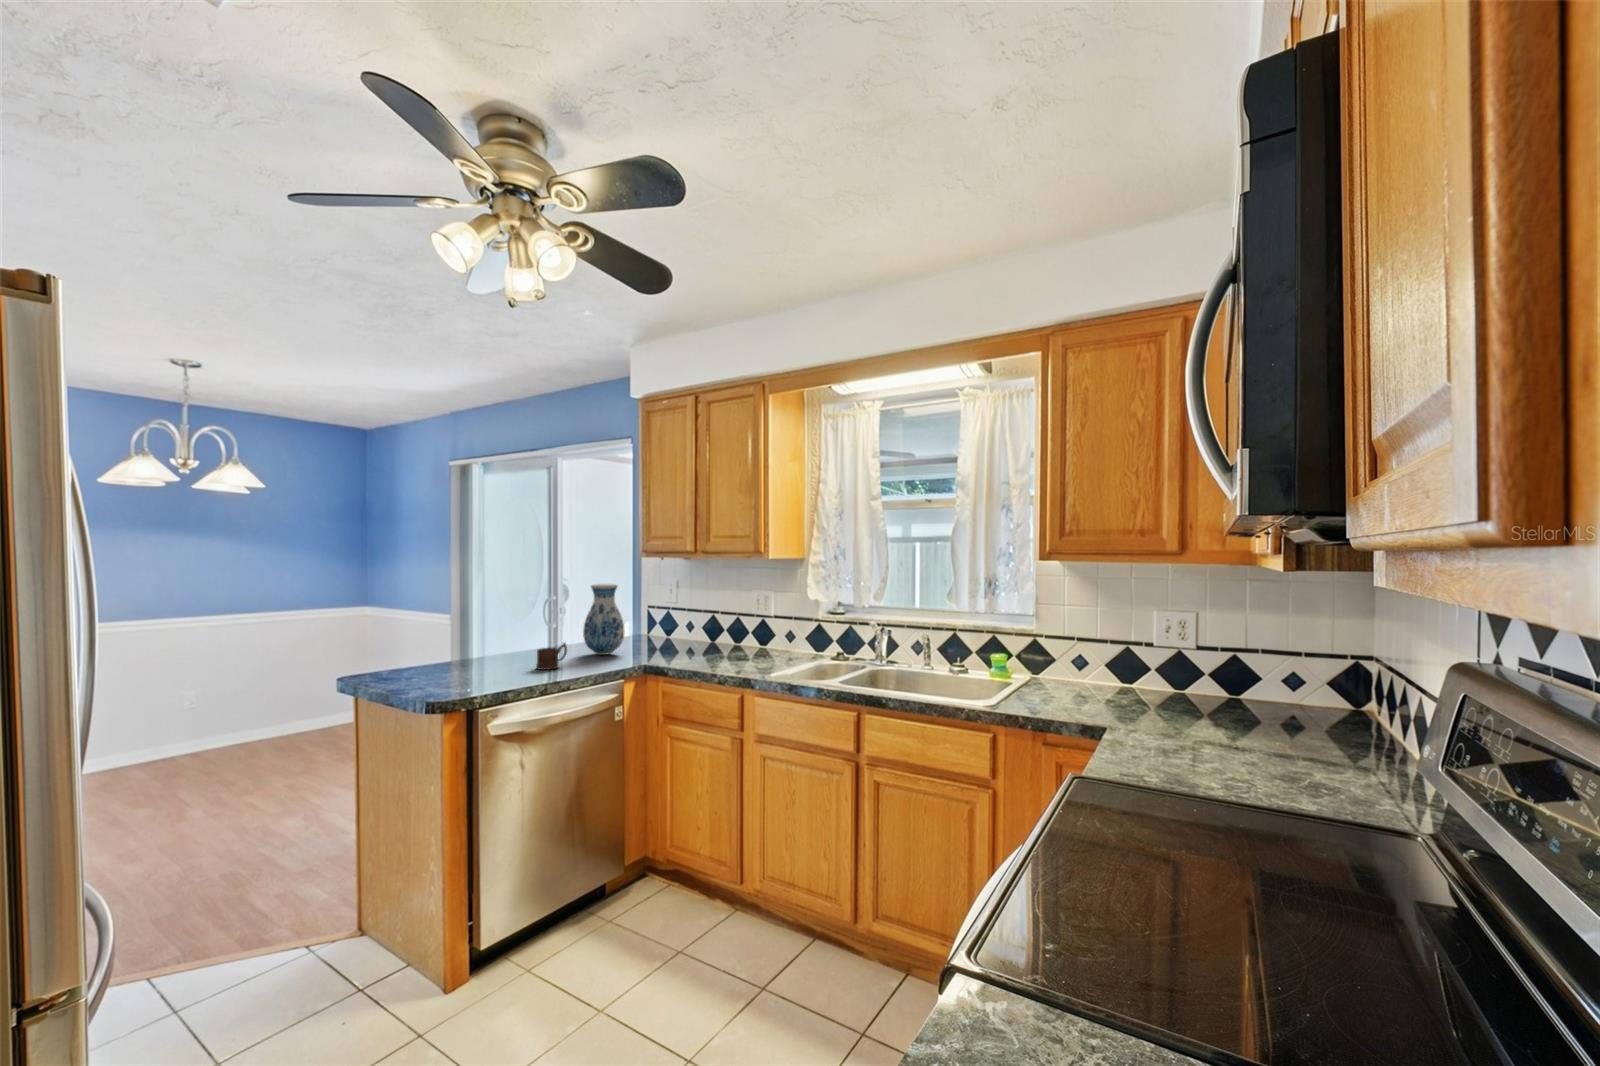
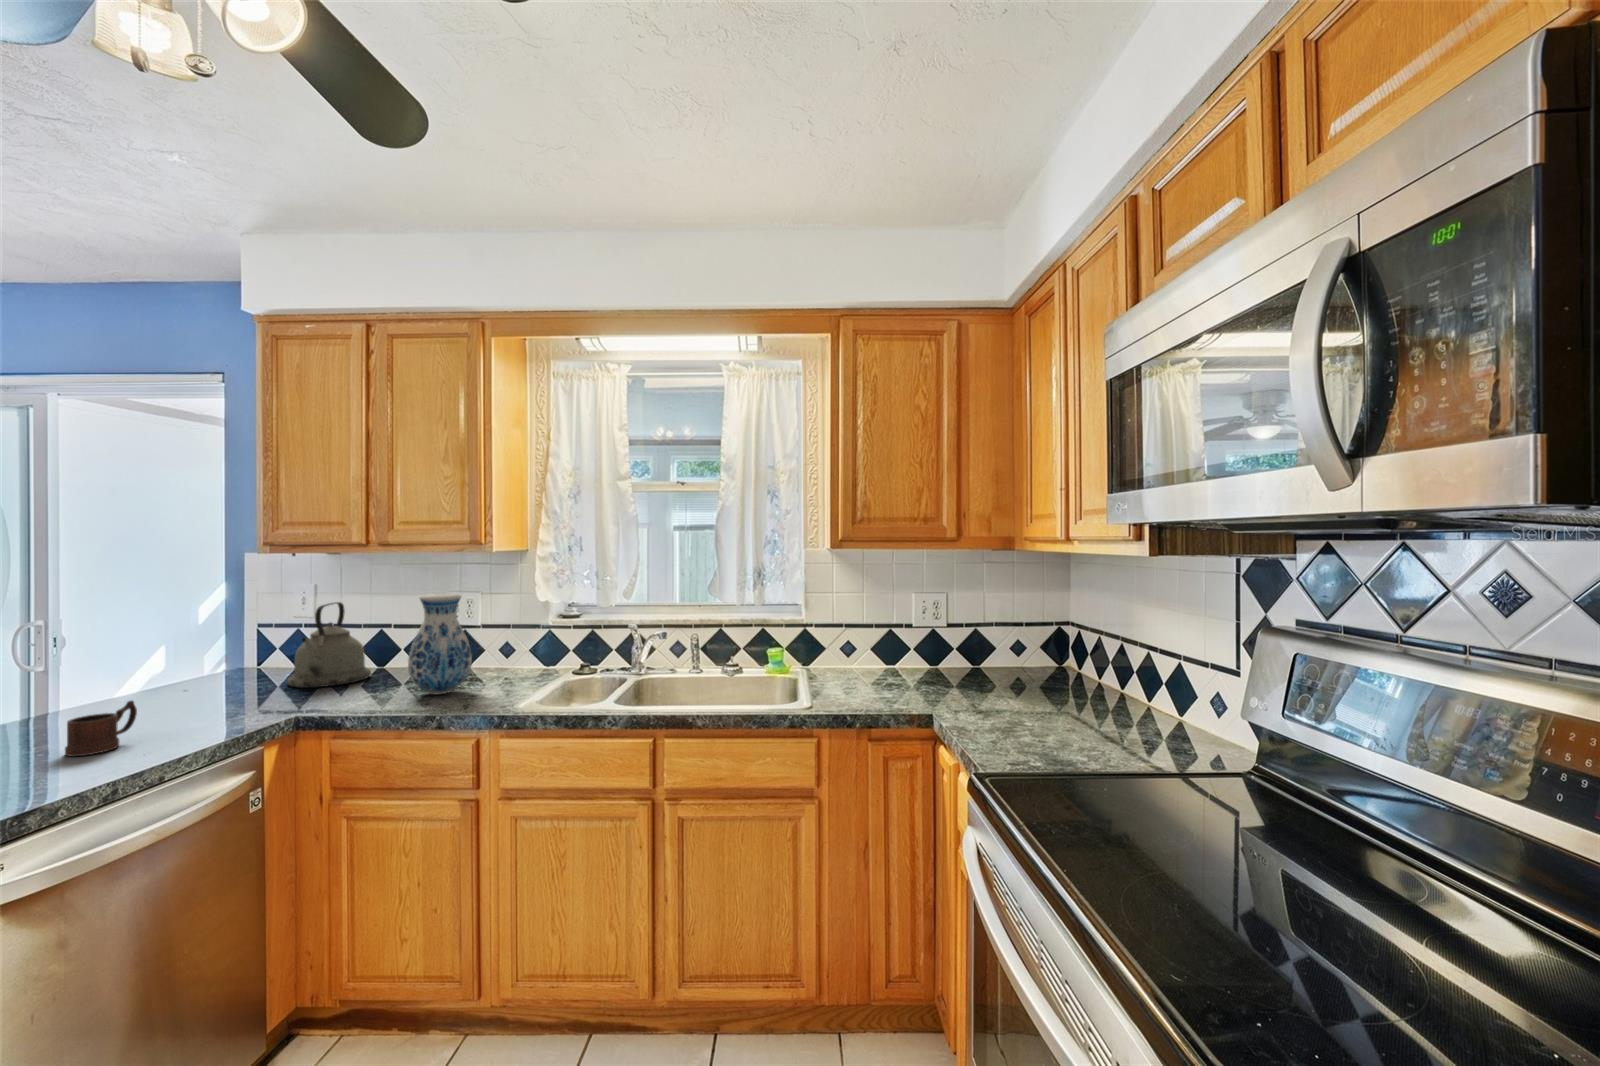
vase: present [583,584,624,655] -> present [408,593,472,694]
kettle: none [653,593,702,651] -> present [287,602,371,688]

